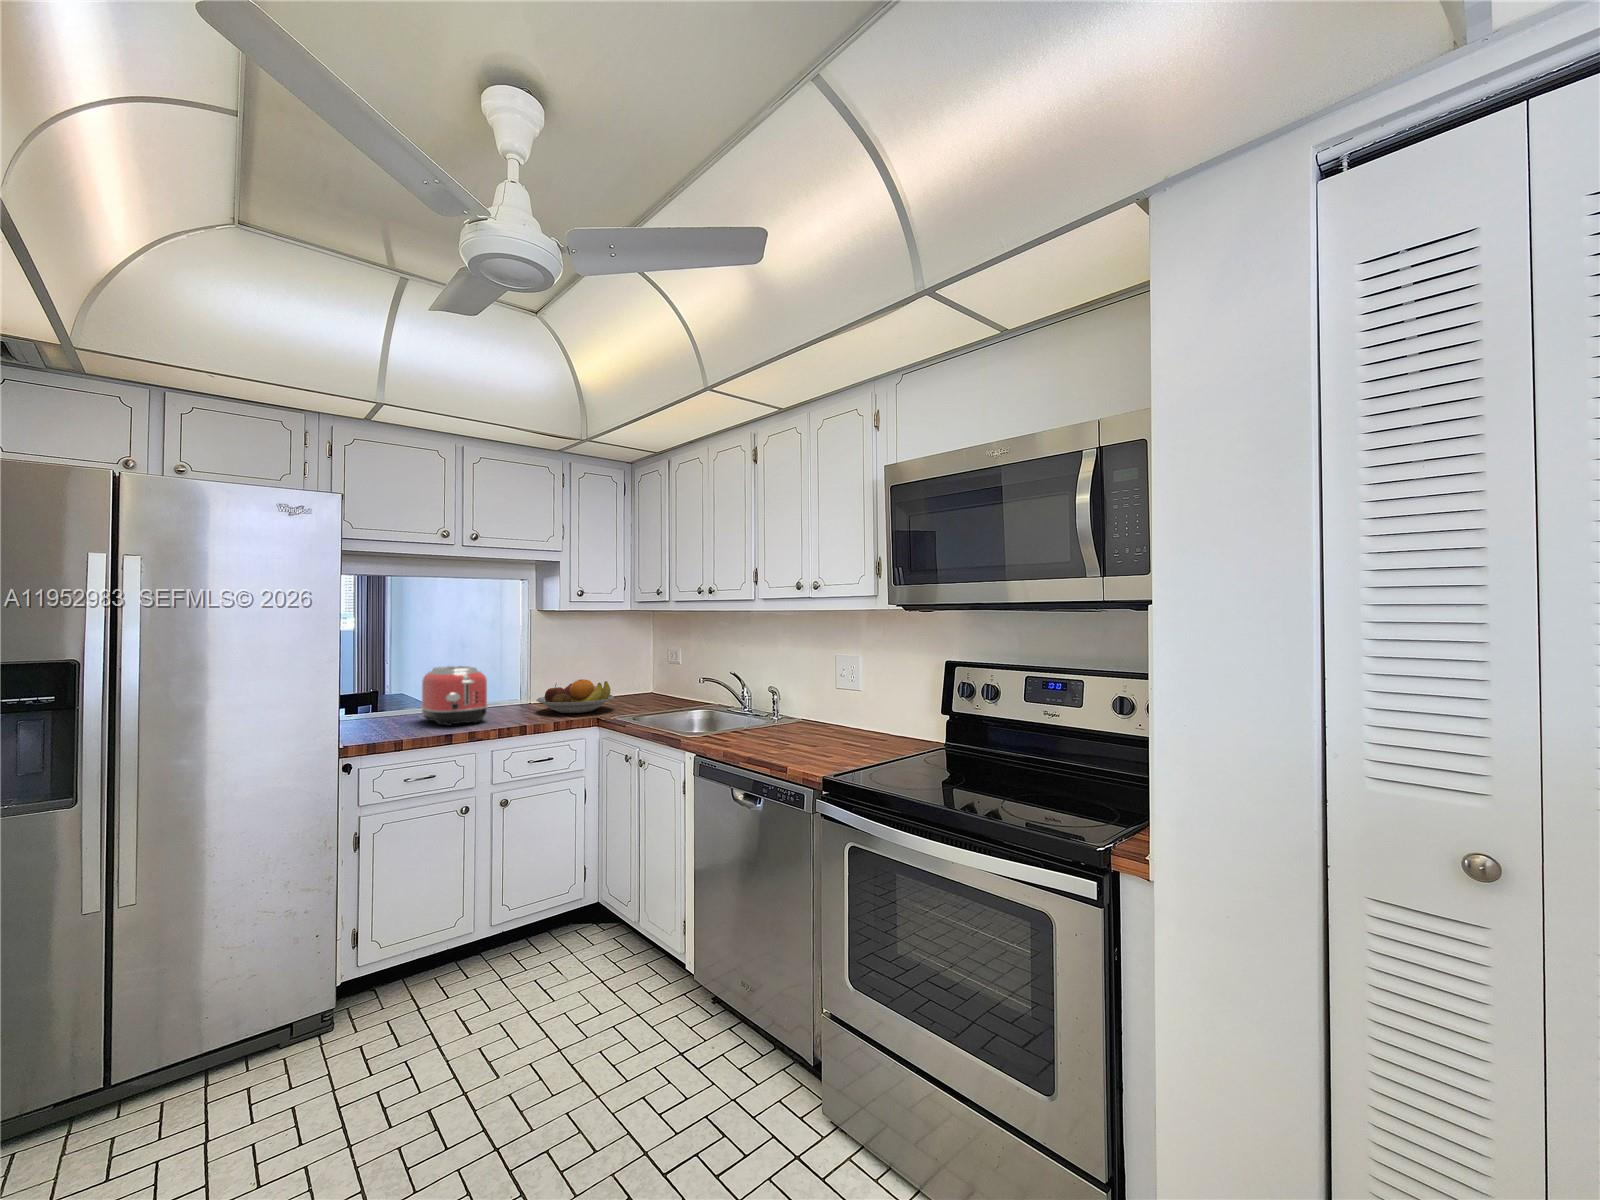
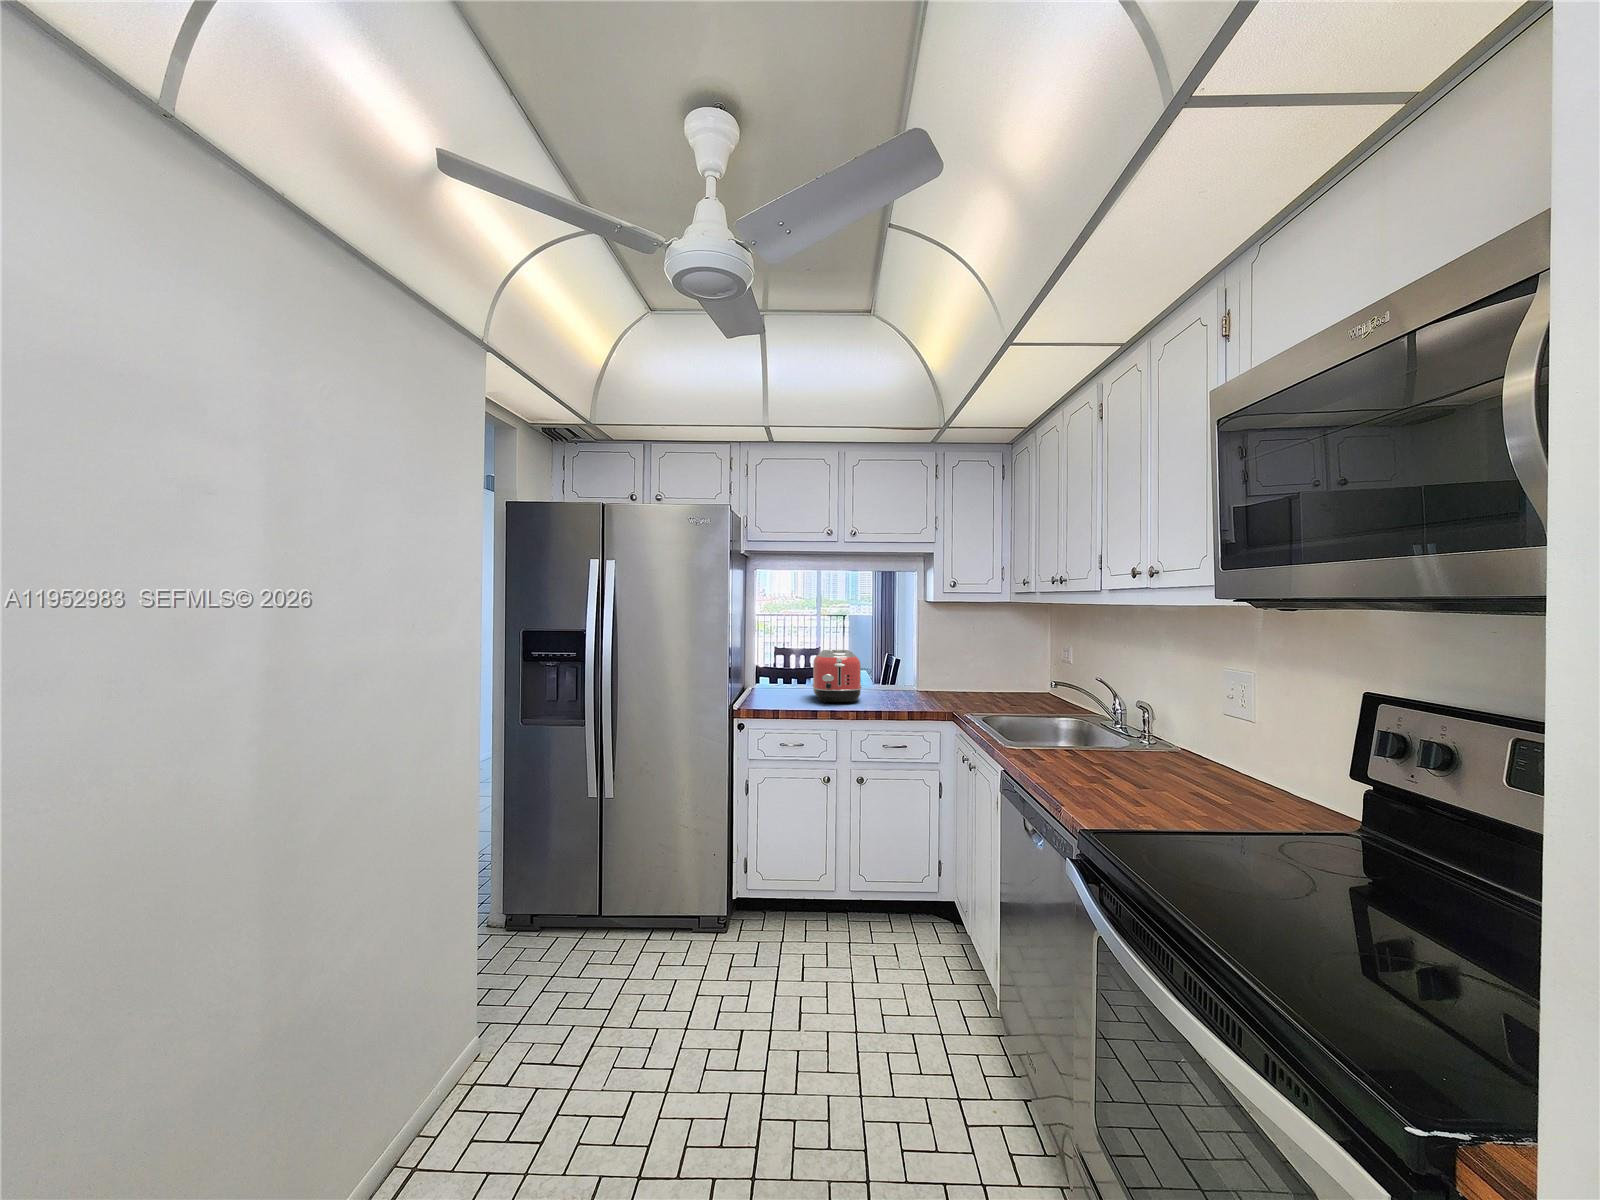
fruit bowl: present [536,679,614,713] -> none [910,671,986,704]

